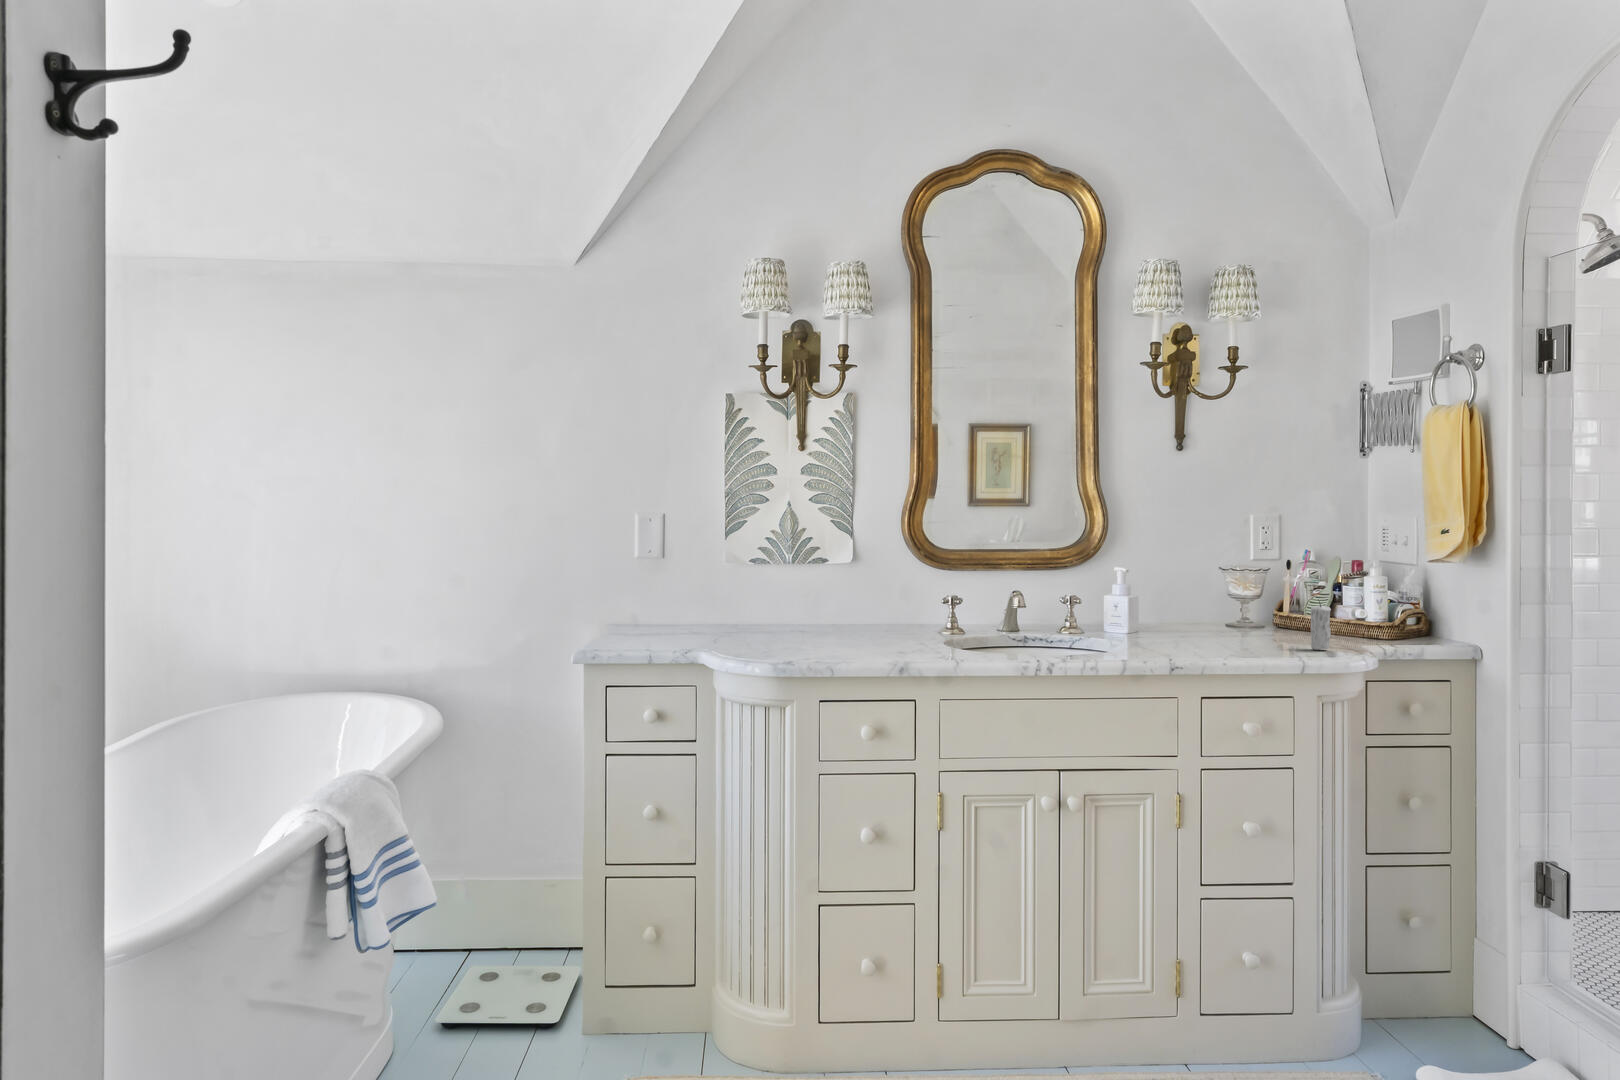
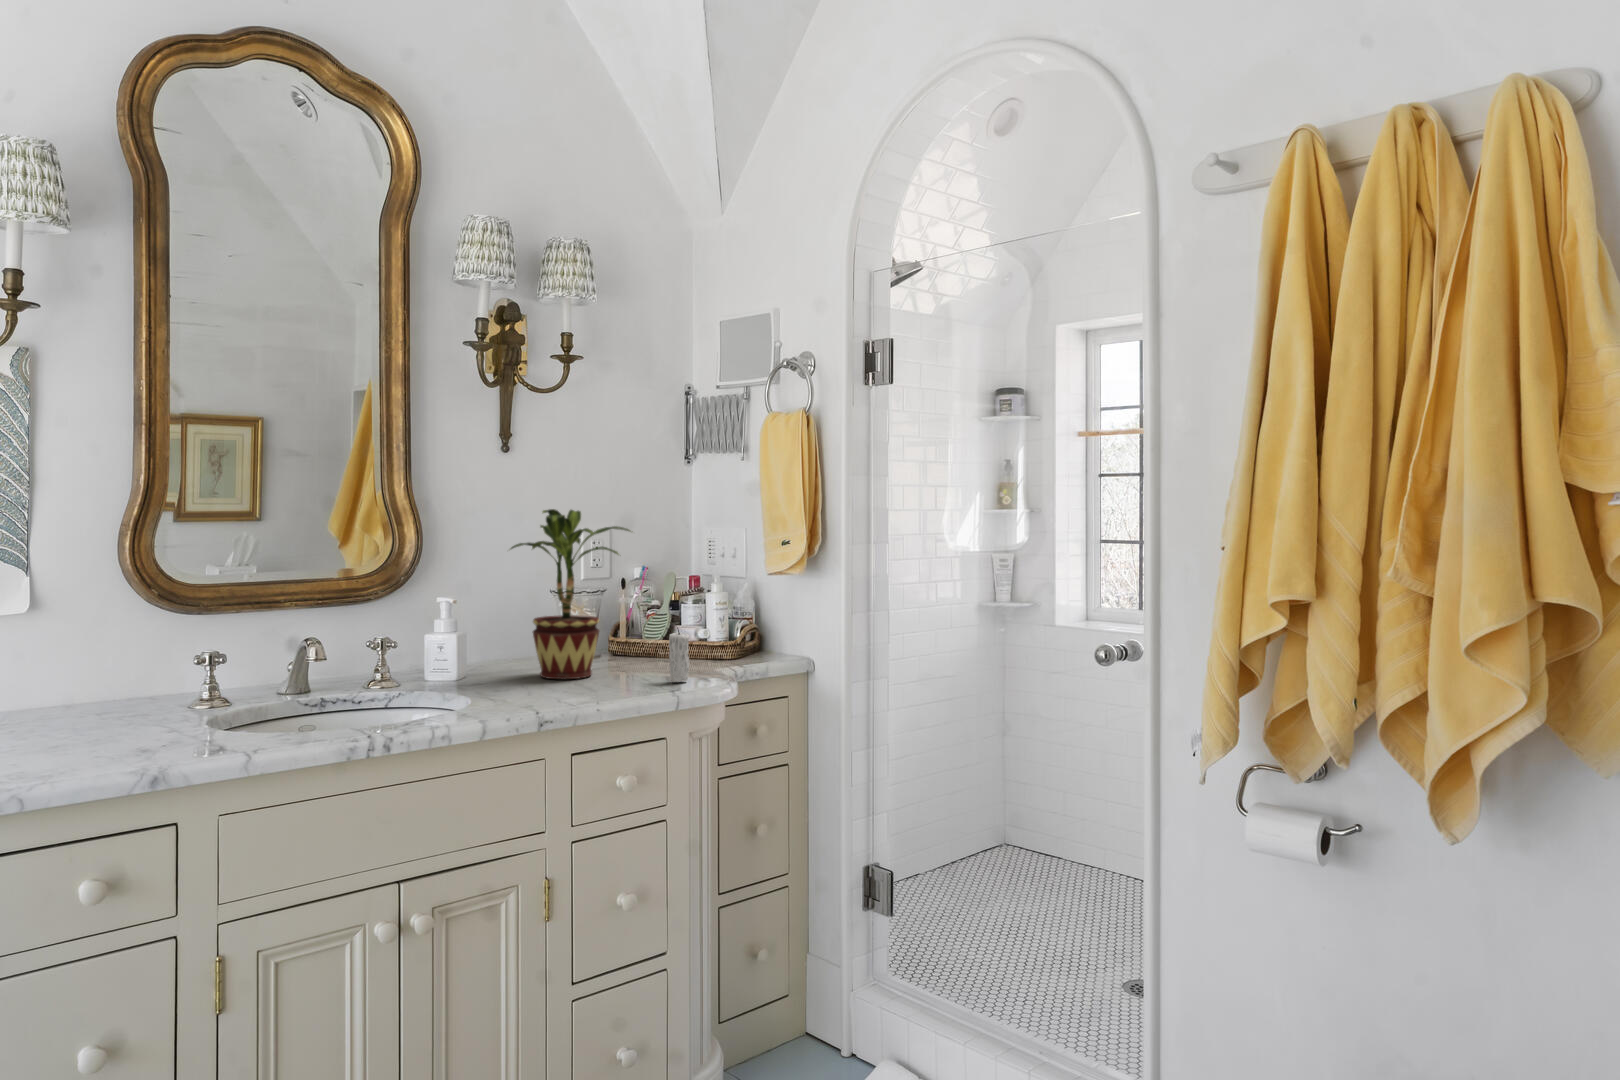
potted plant: none [1169,496,1287,640] -> present [511,509,630,679]

